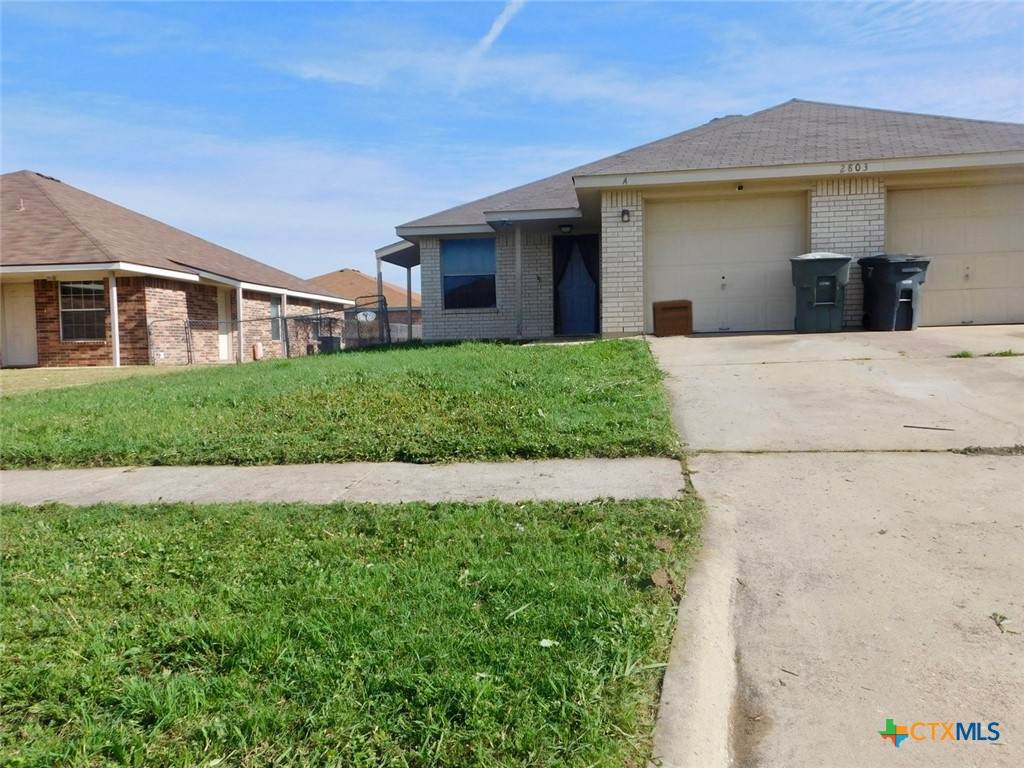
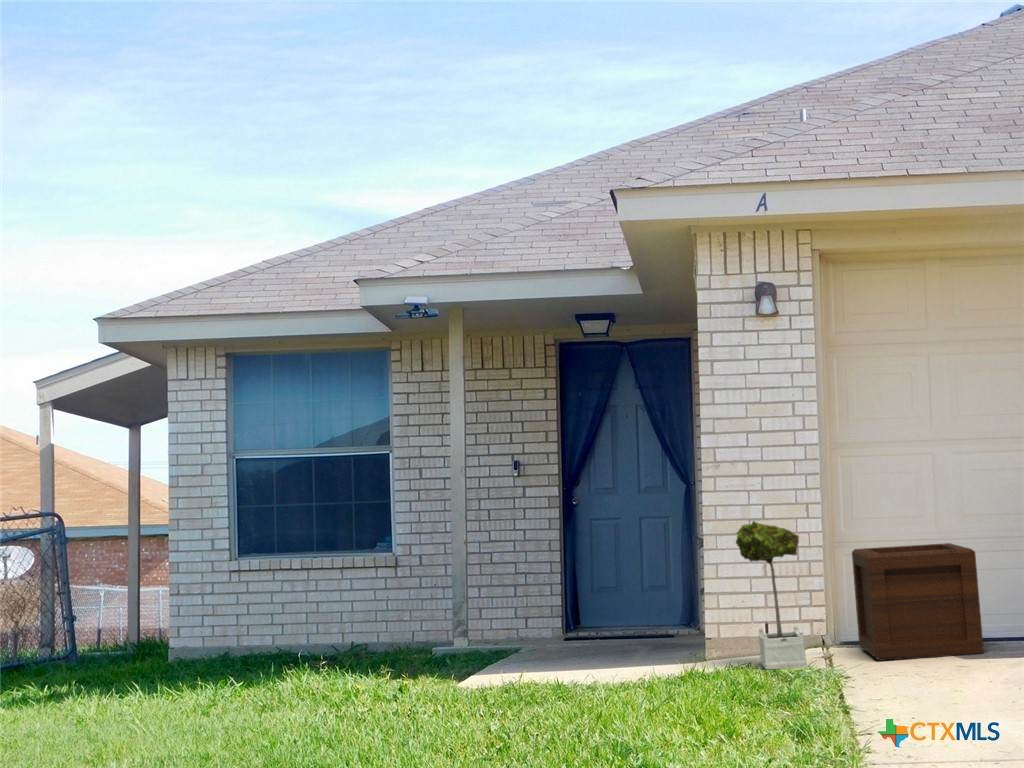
potted tree: none [613,293,635,341] -> present [736,521,806,669]

